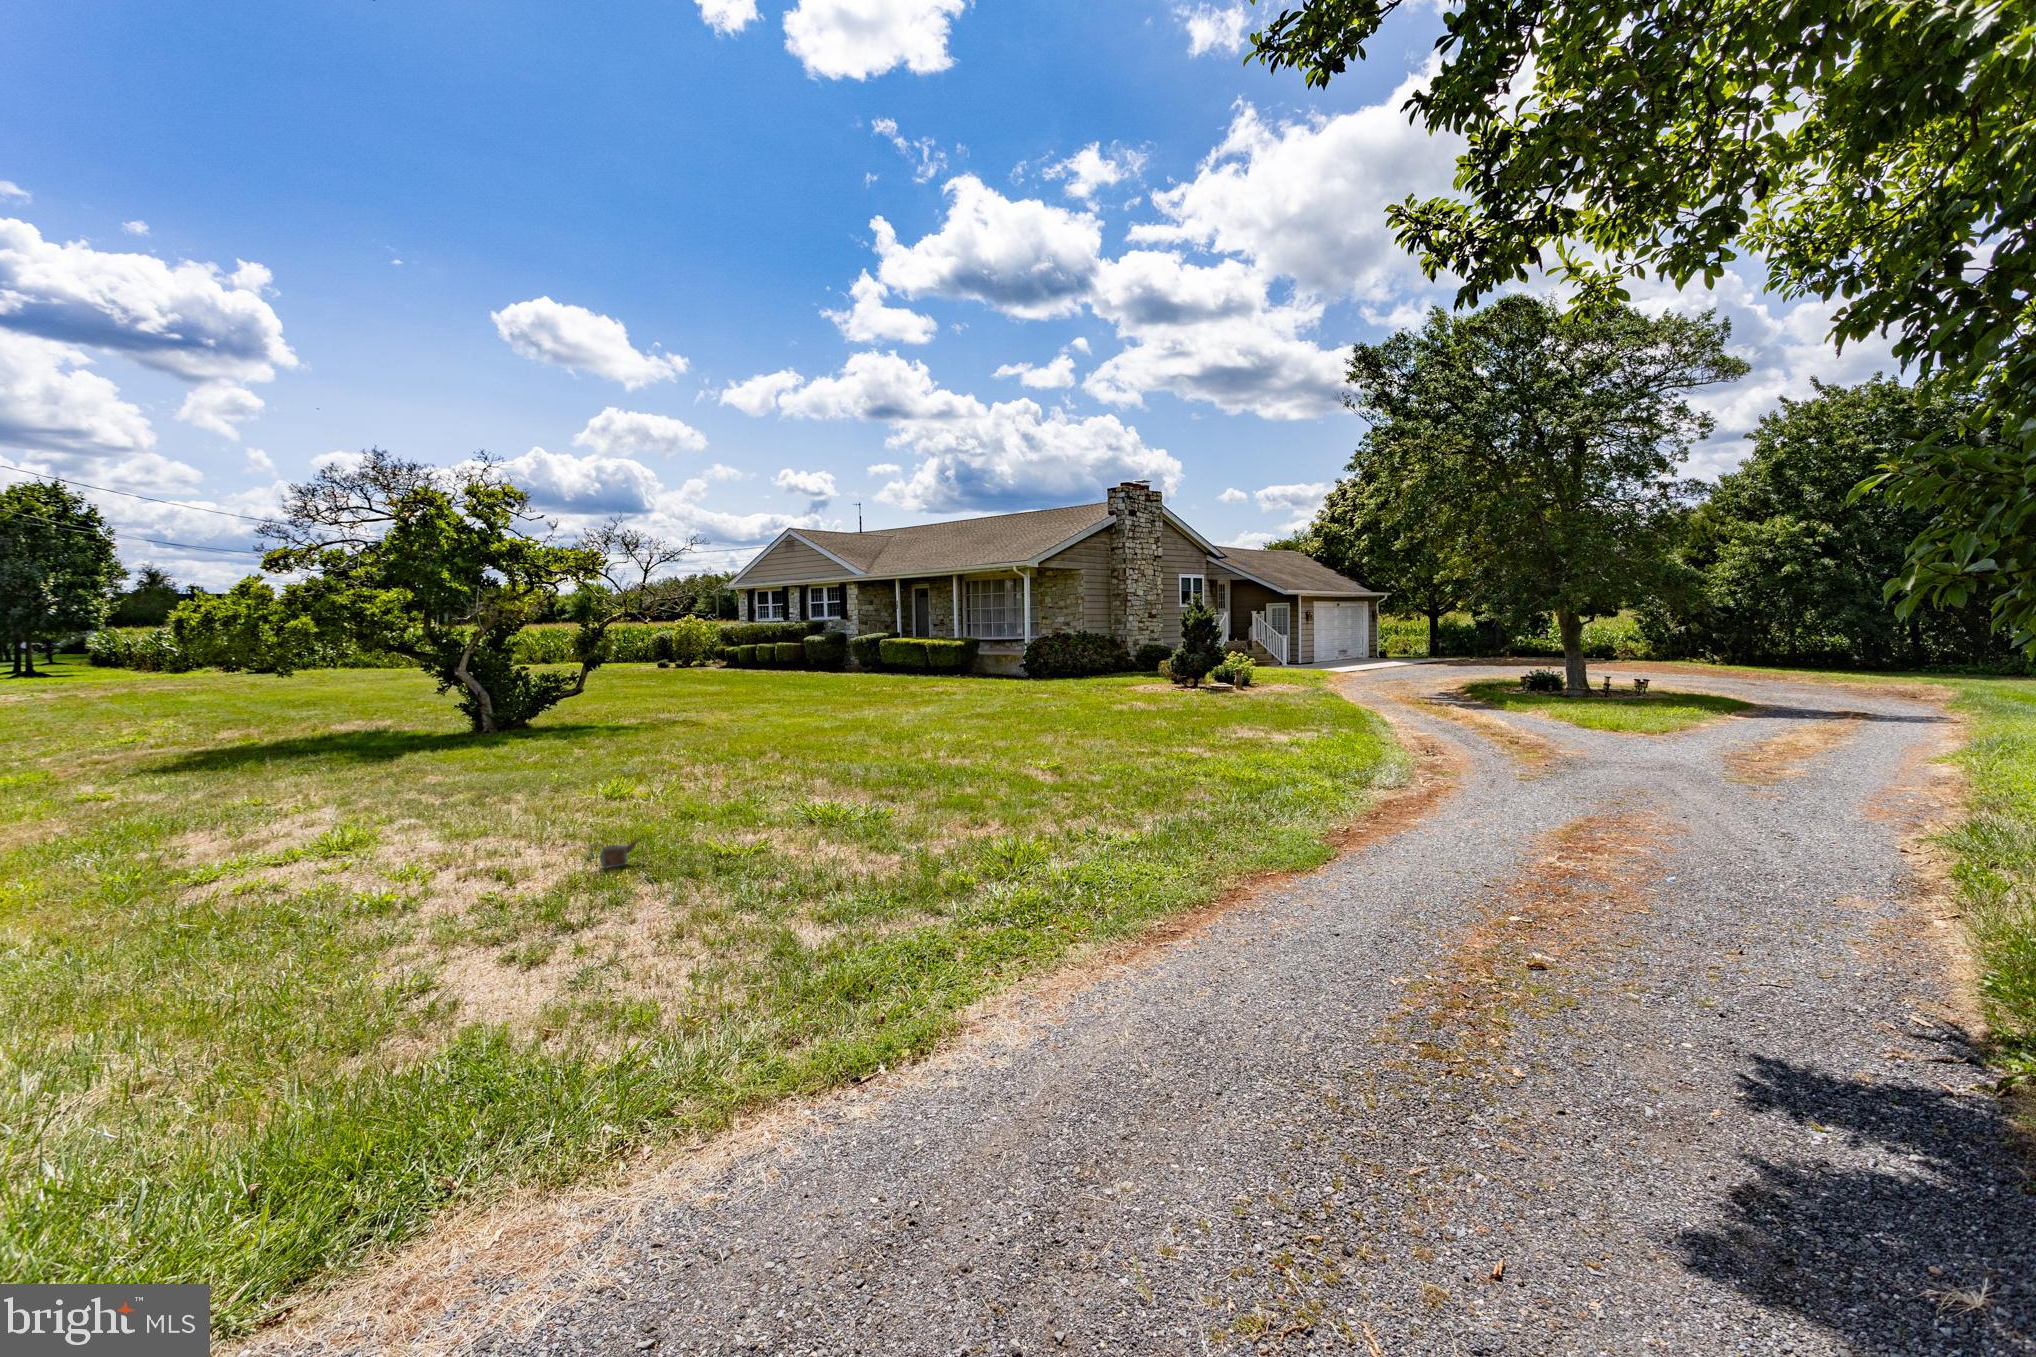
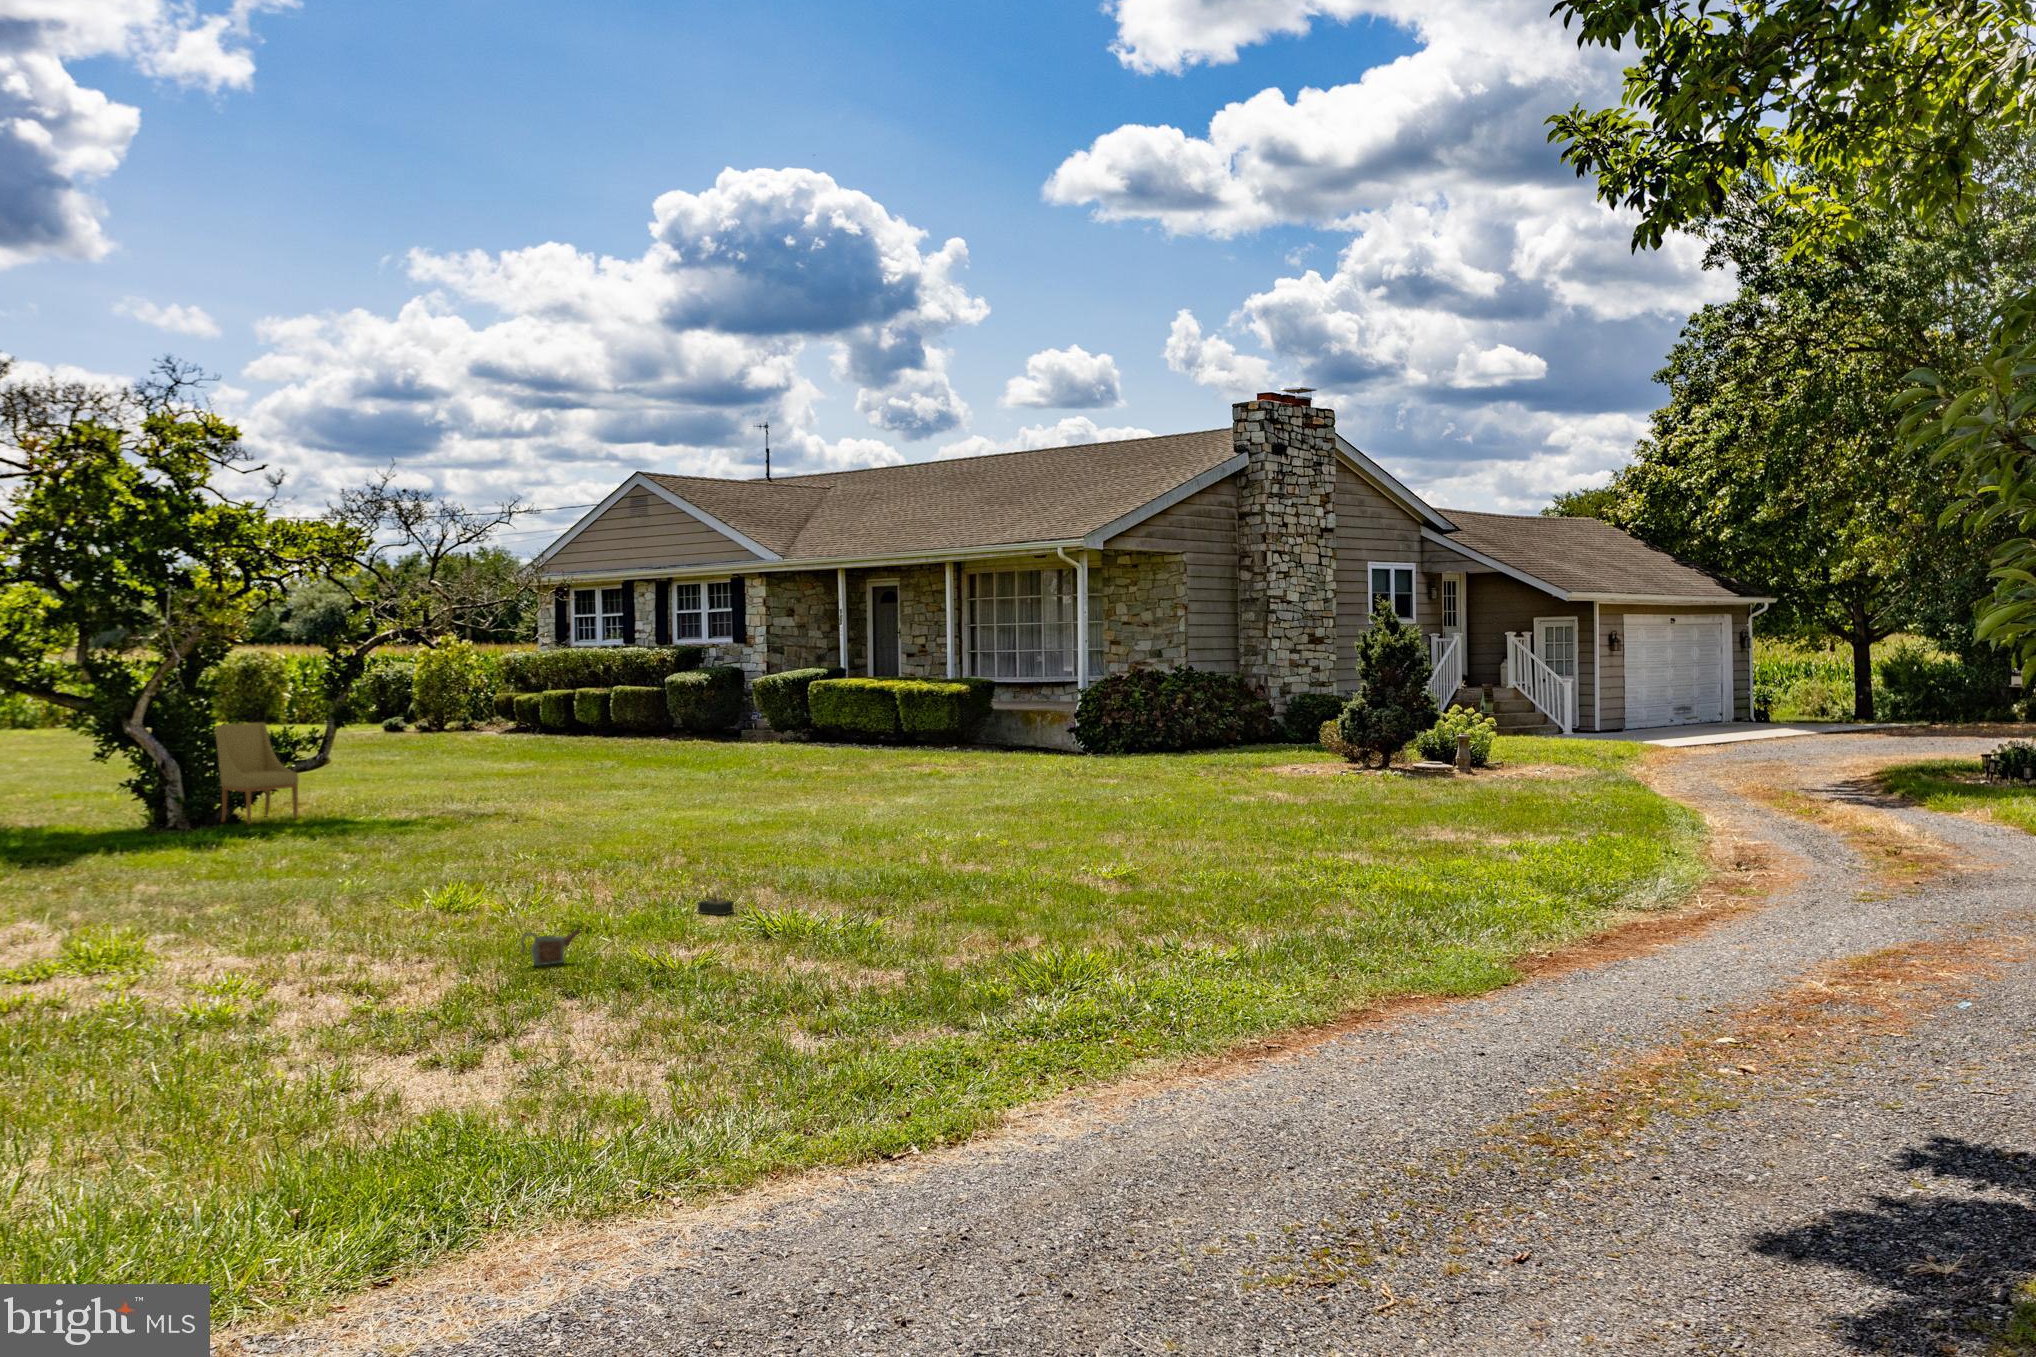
chair: none [502,669,557,731] -> present [215,723,298,824]
decorative plant: none [748,777,785,810] -> present [692,870,734,915]

